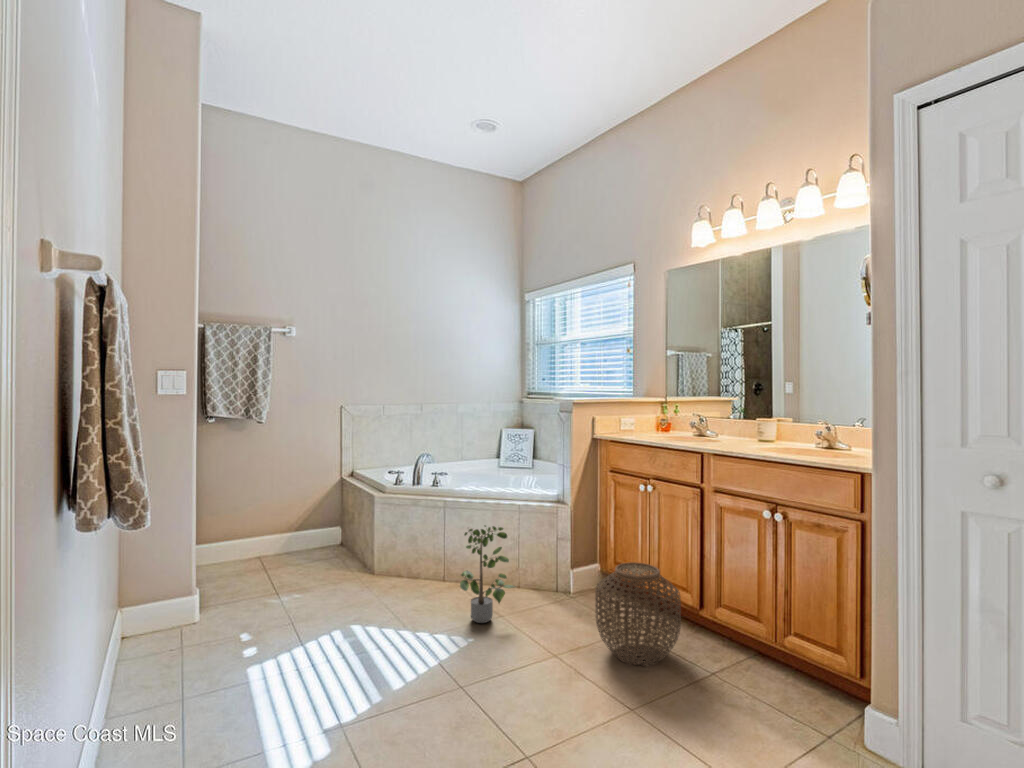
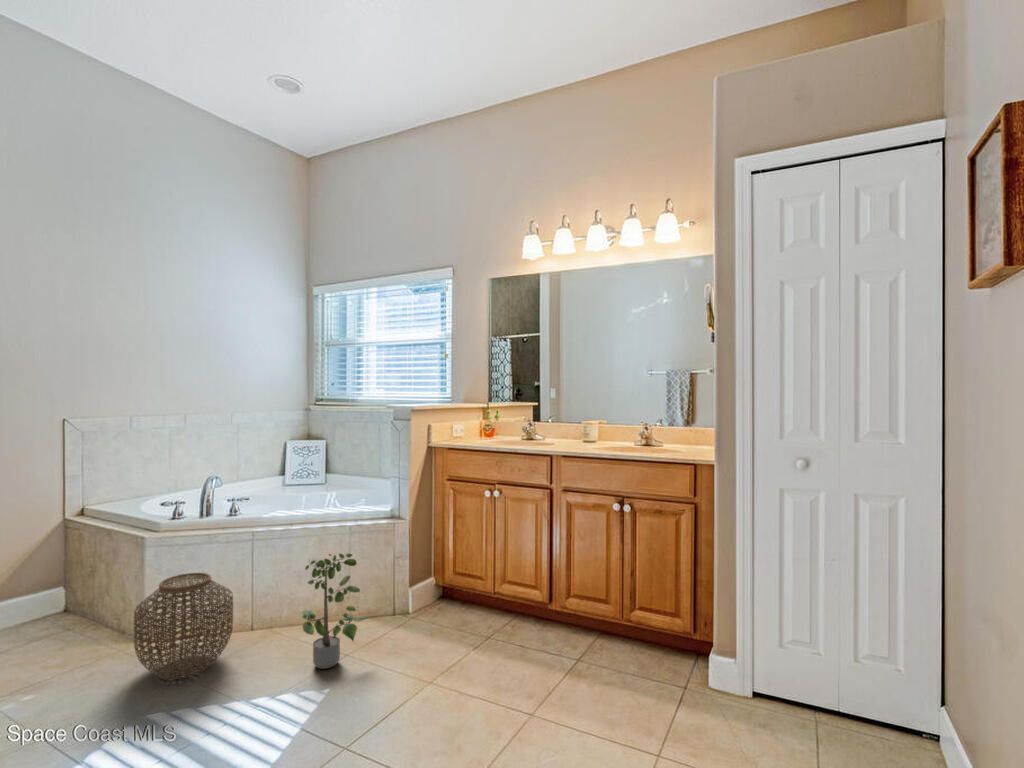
woven basket: present [595,562,681,666] -> present [134,573,233,680]

